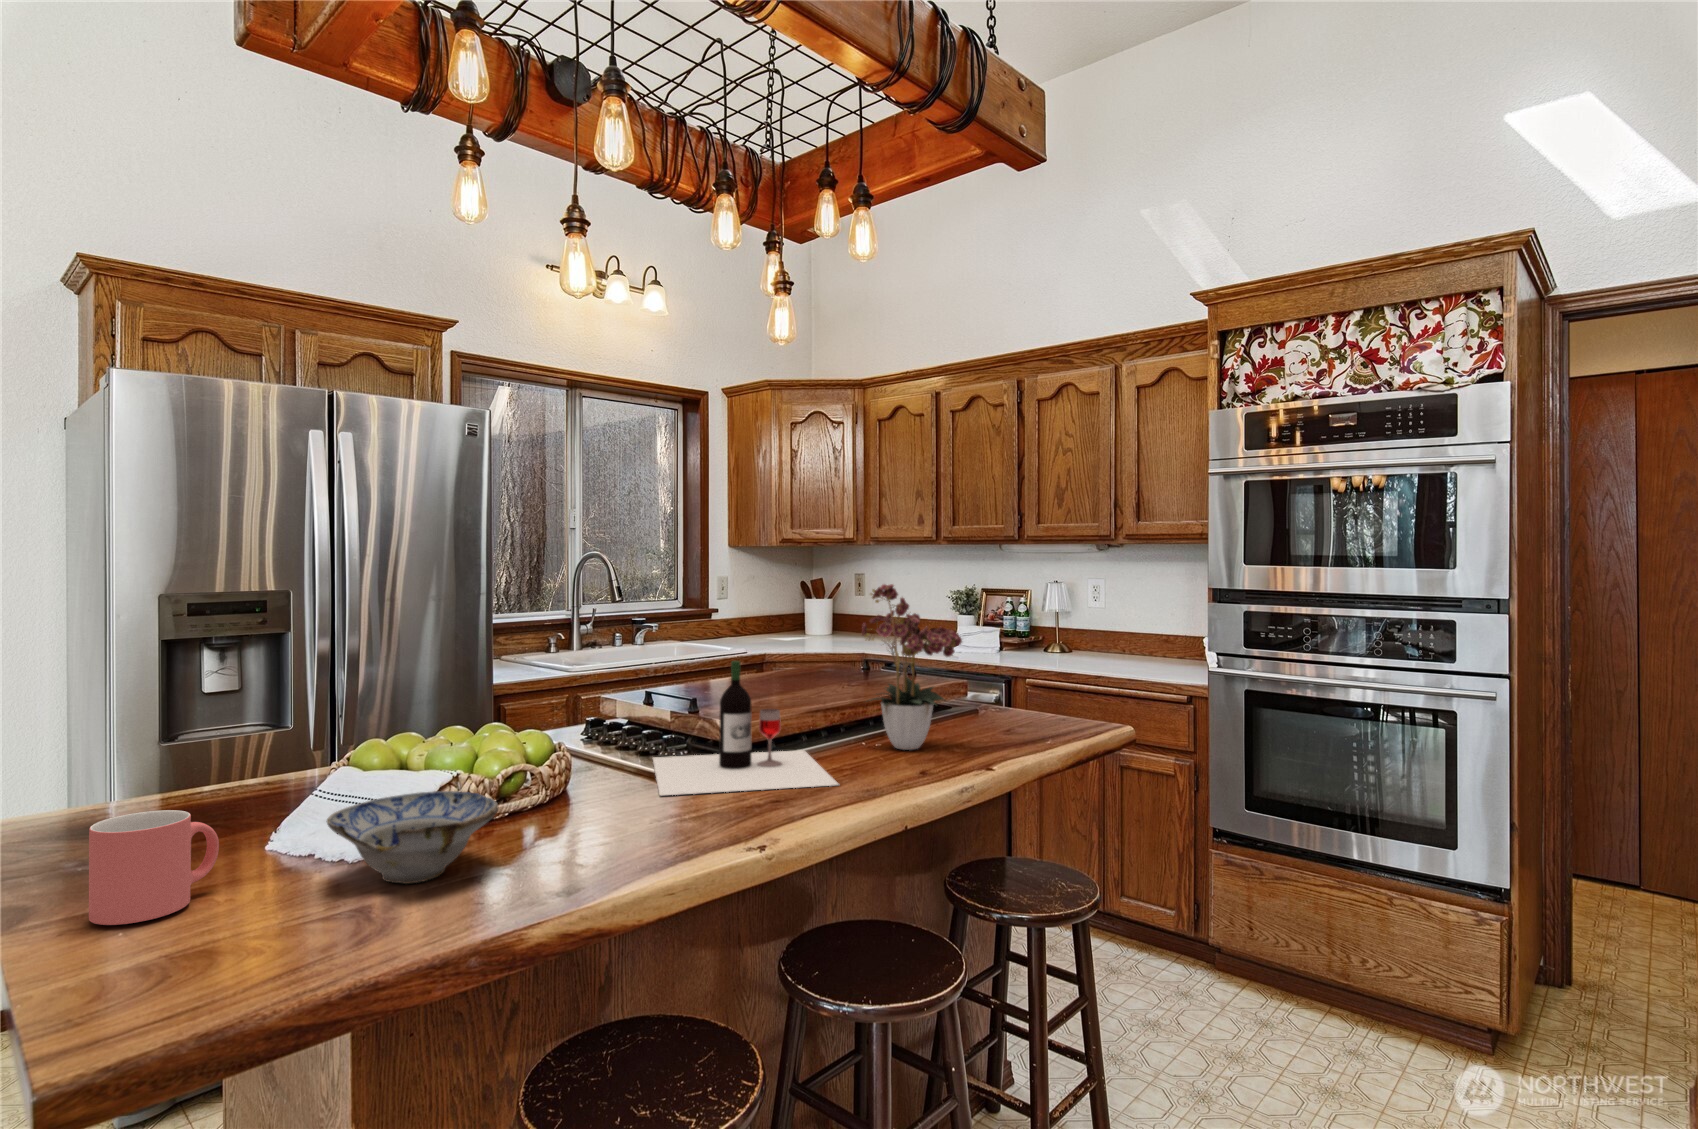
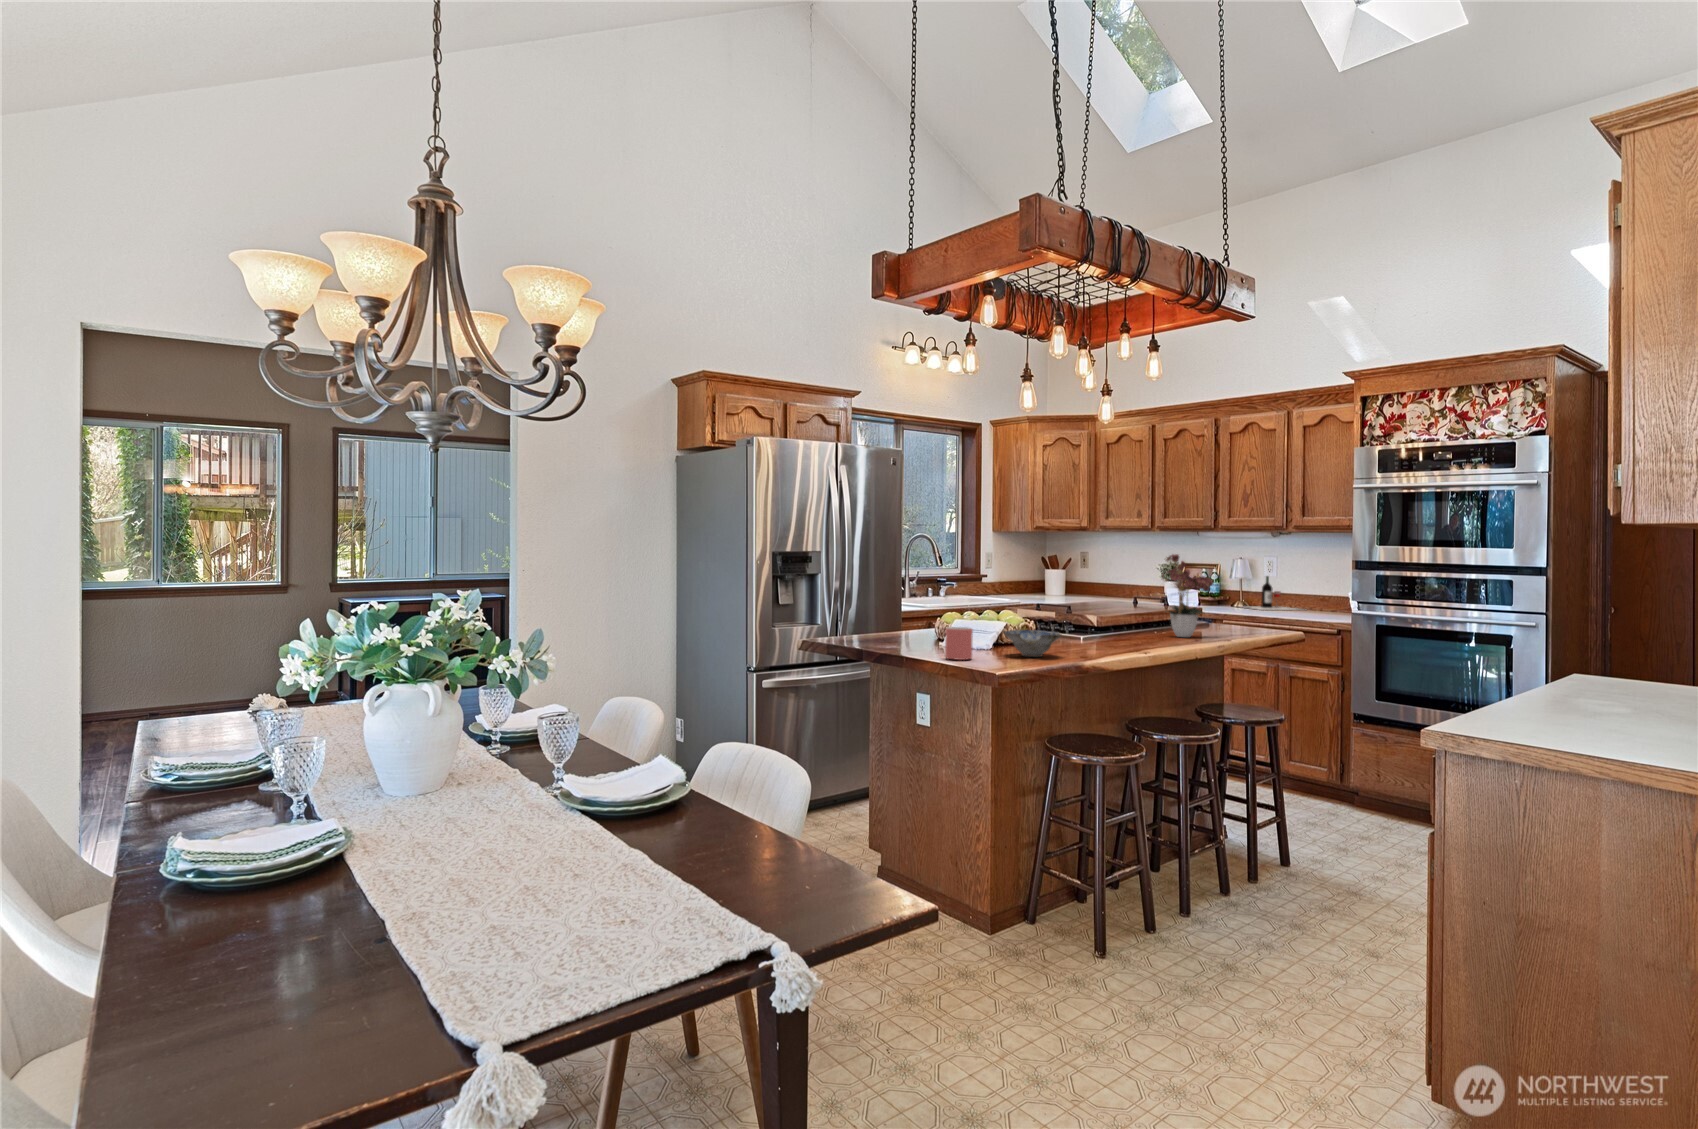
wine bottle: present [653,661,838,795] -> present [1249,576,1297,610]

